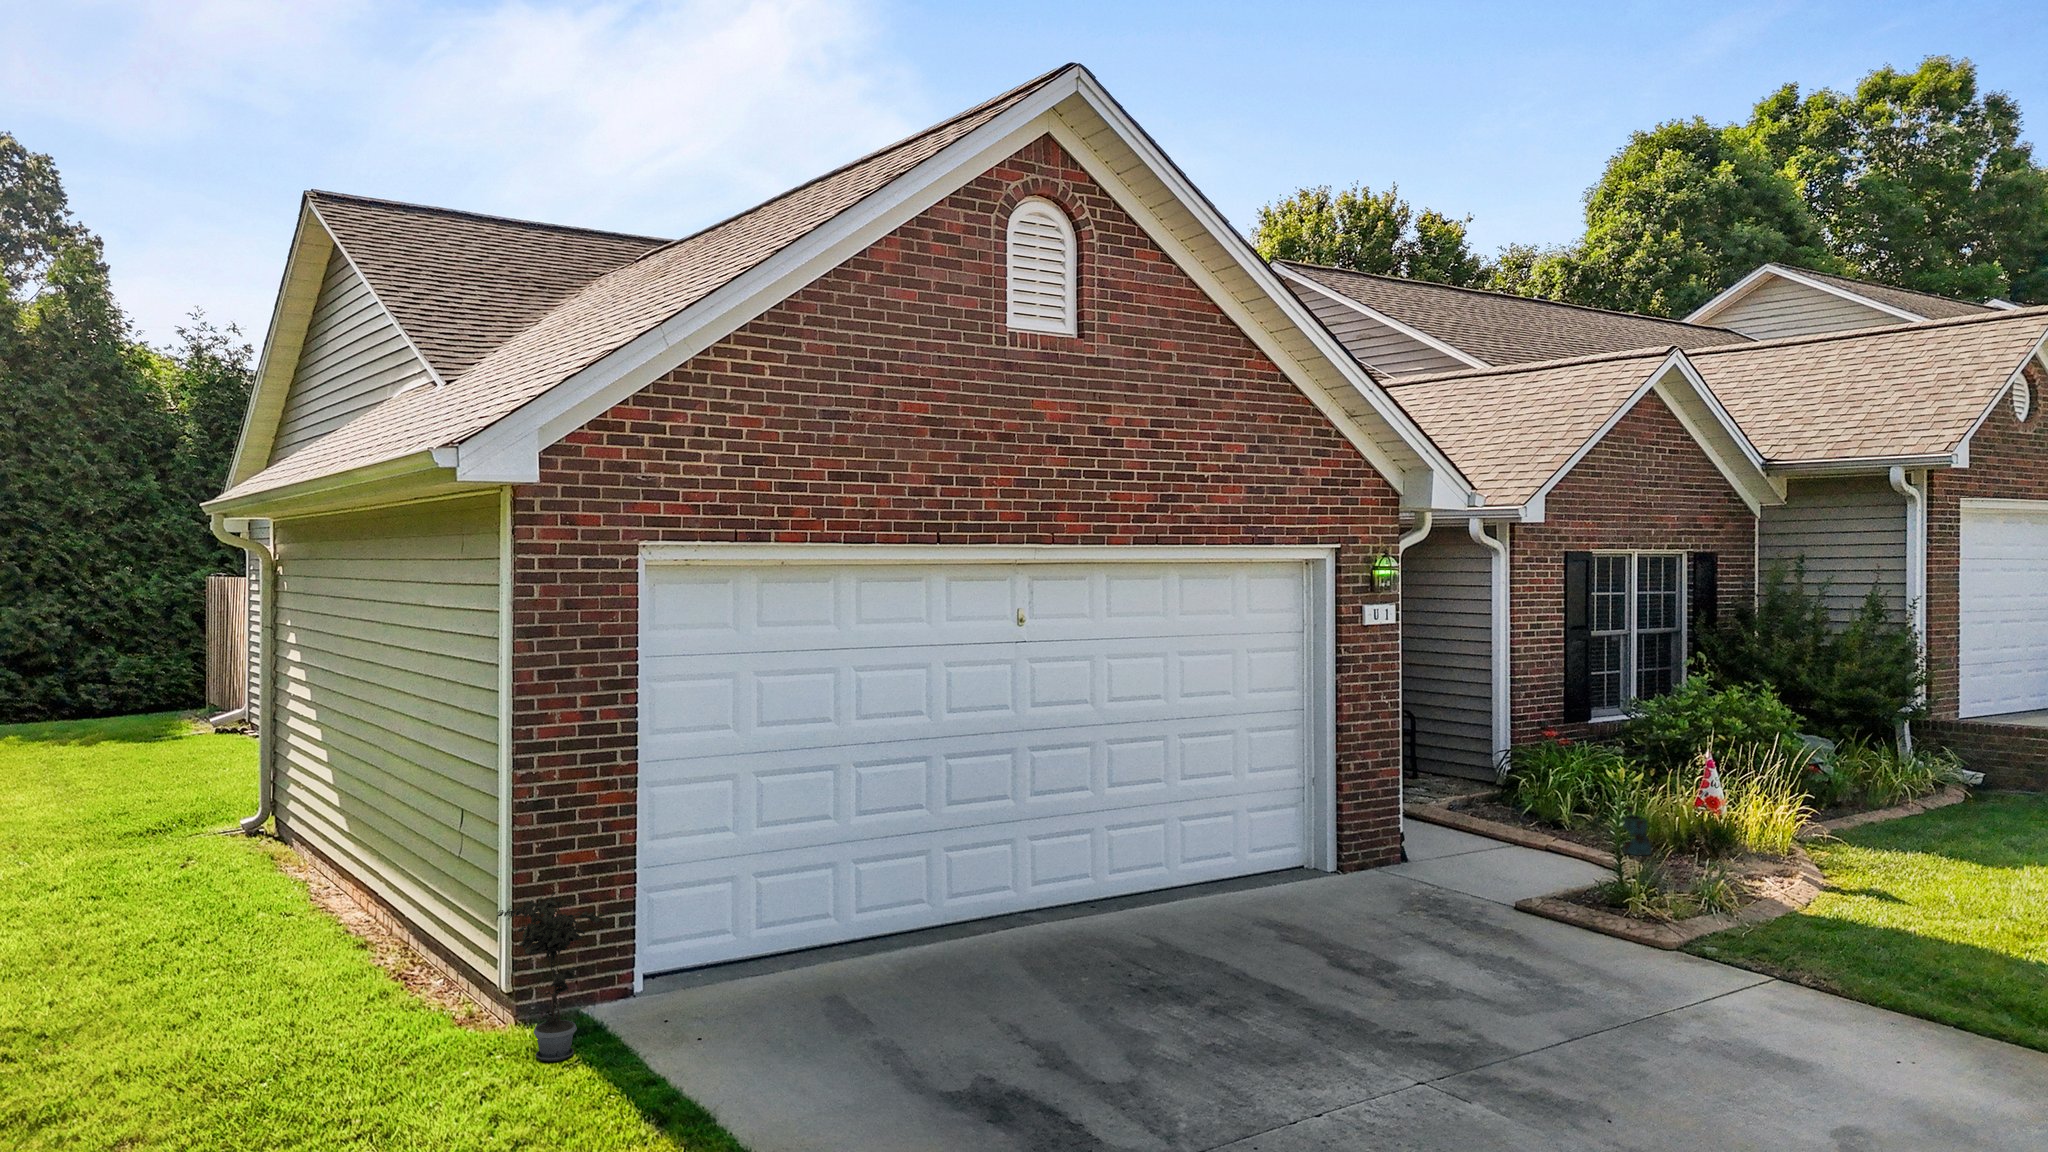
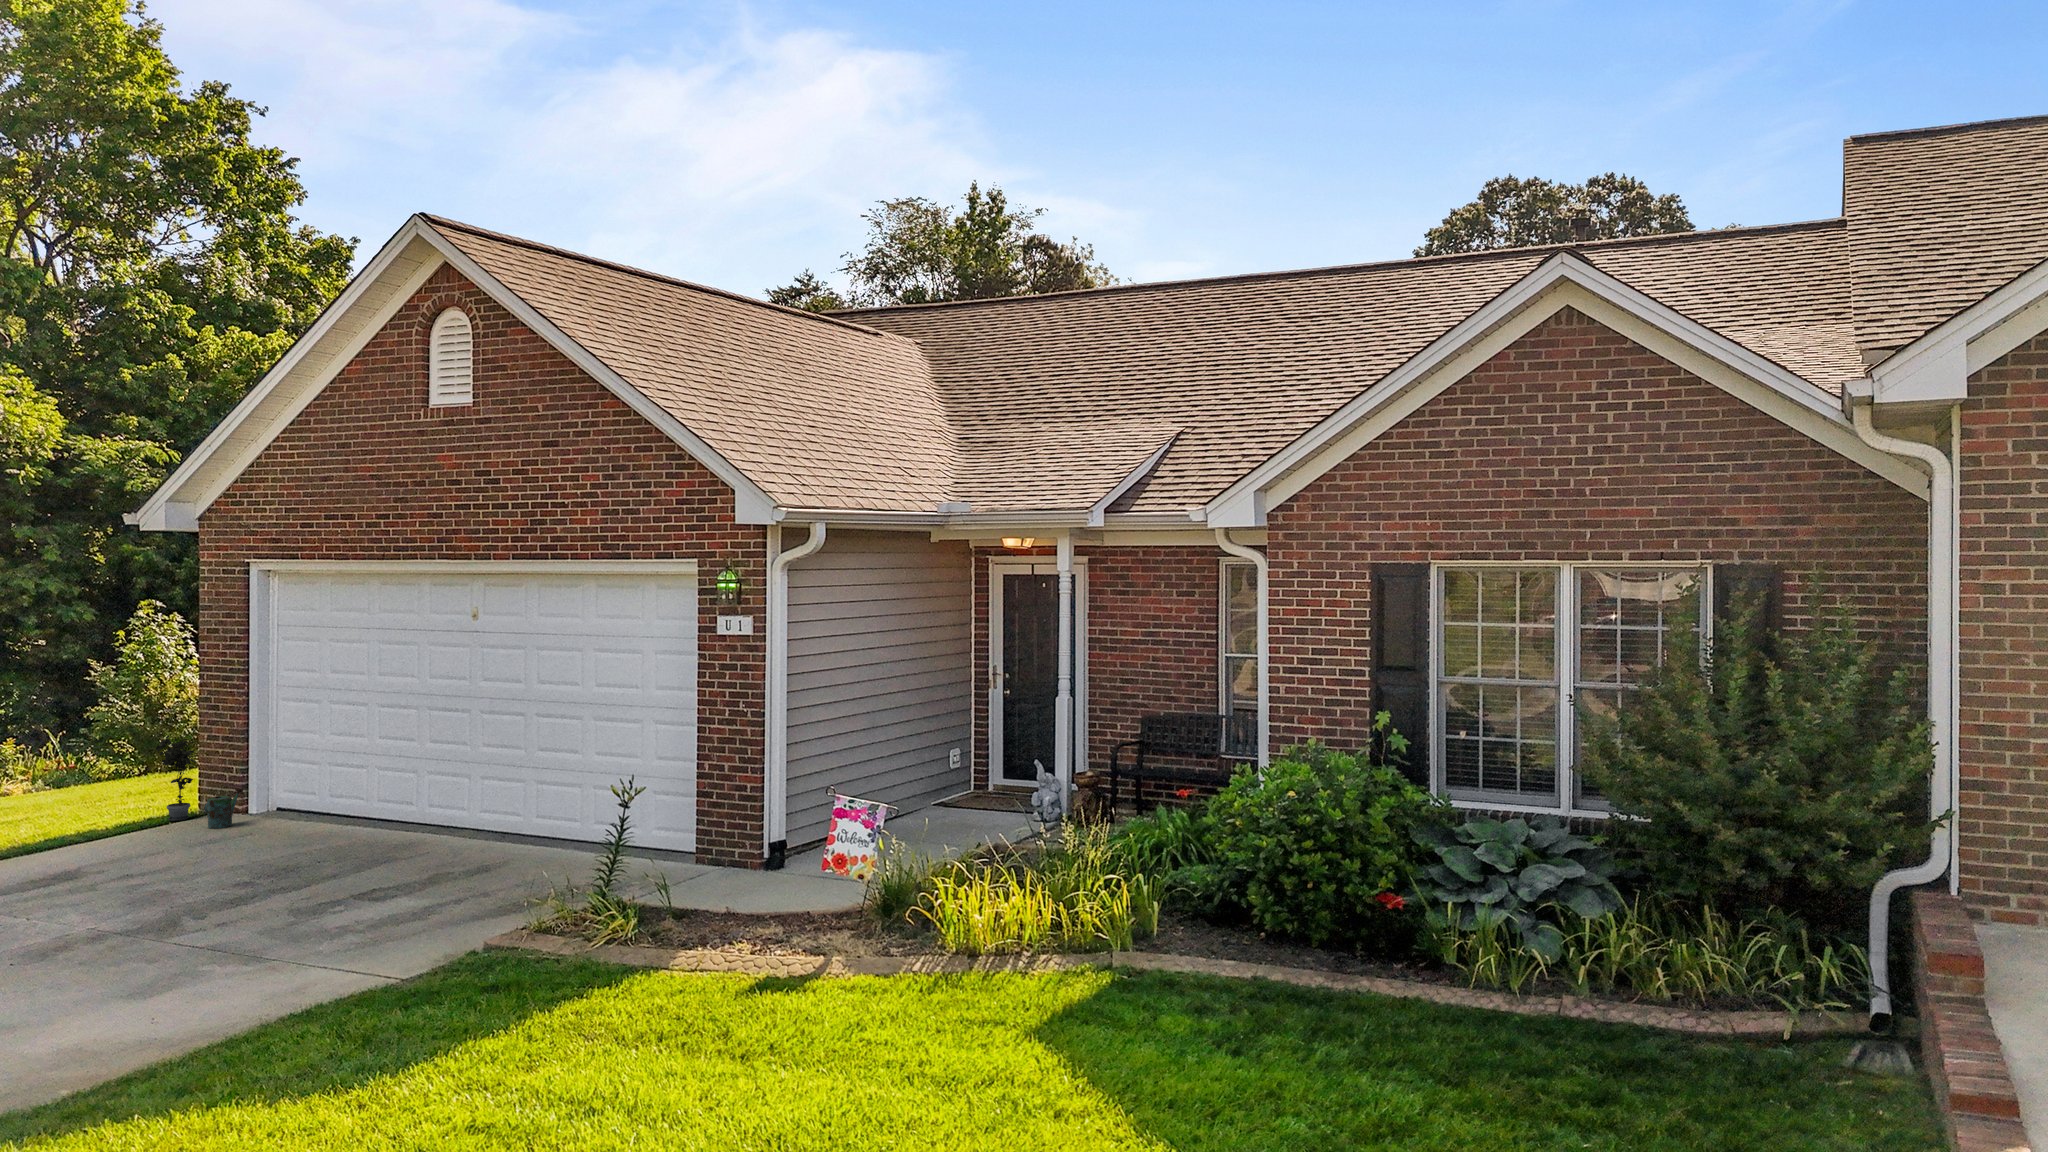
watering can: present [1623,806,1651,855] -> present [204,788,243,829]

